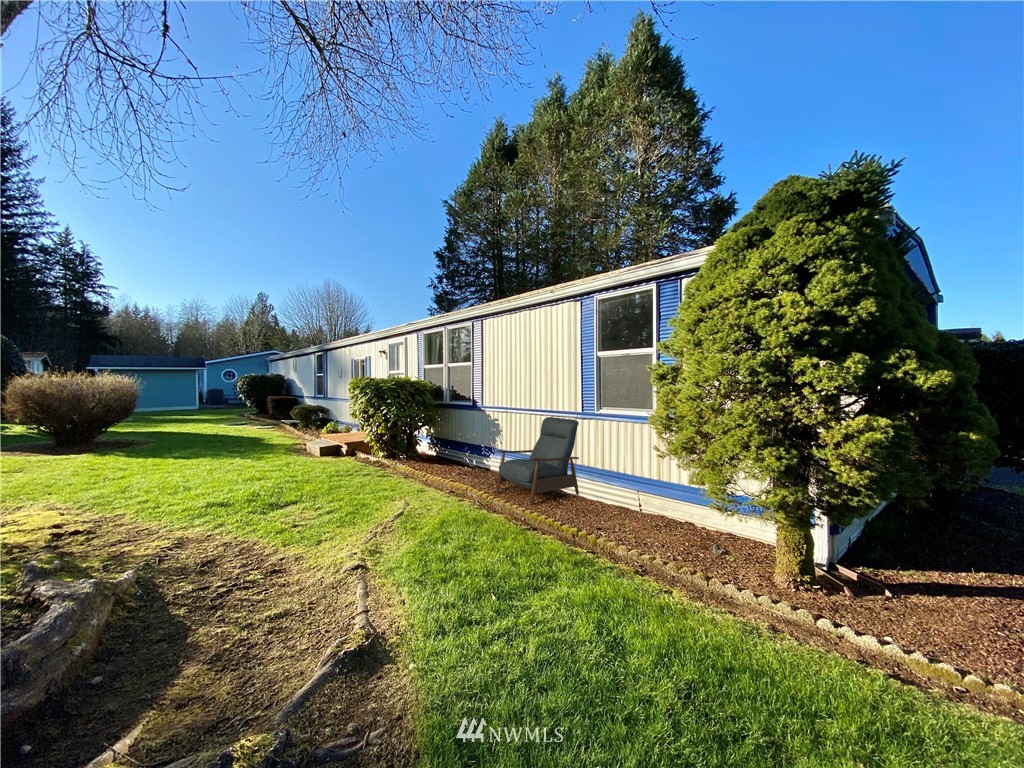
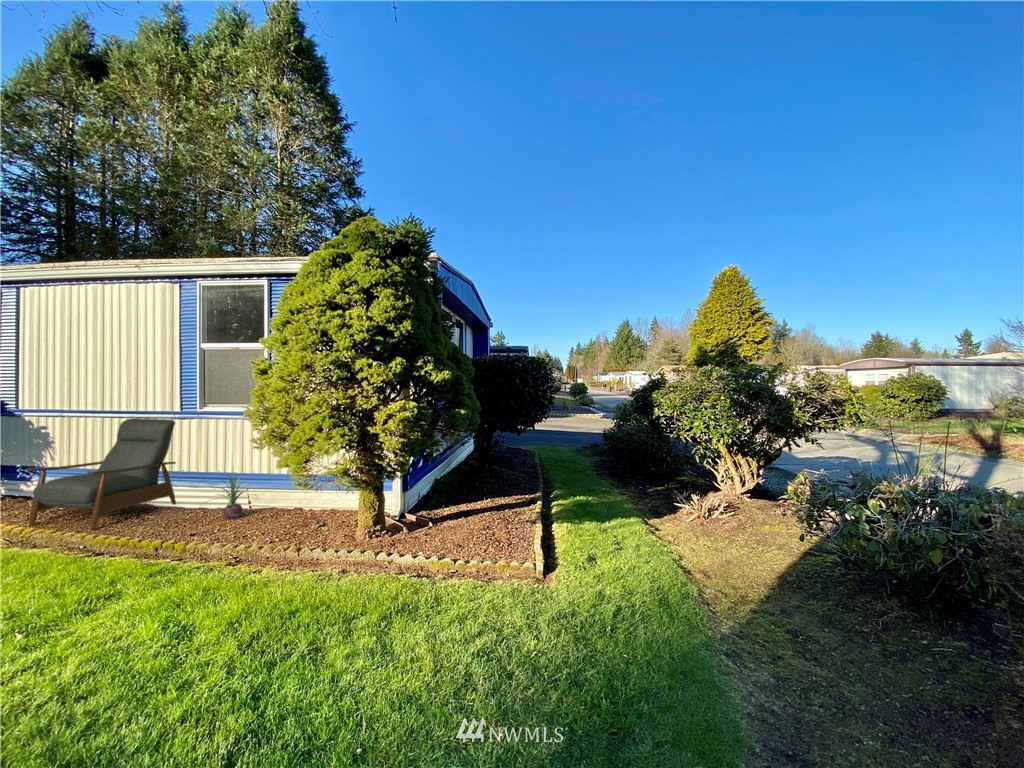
decorative plant: none [605,475,652,521] -> present [221,474,243,520]

